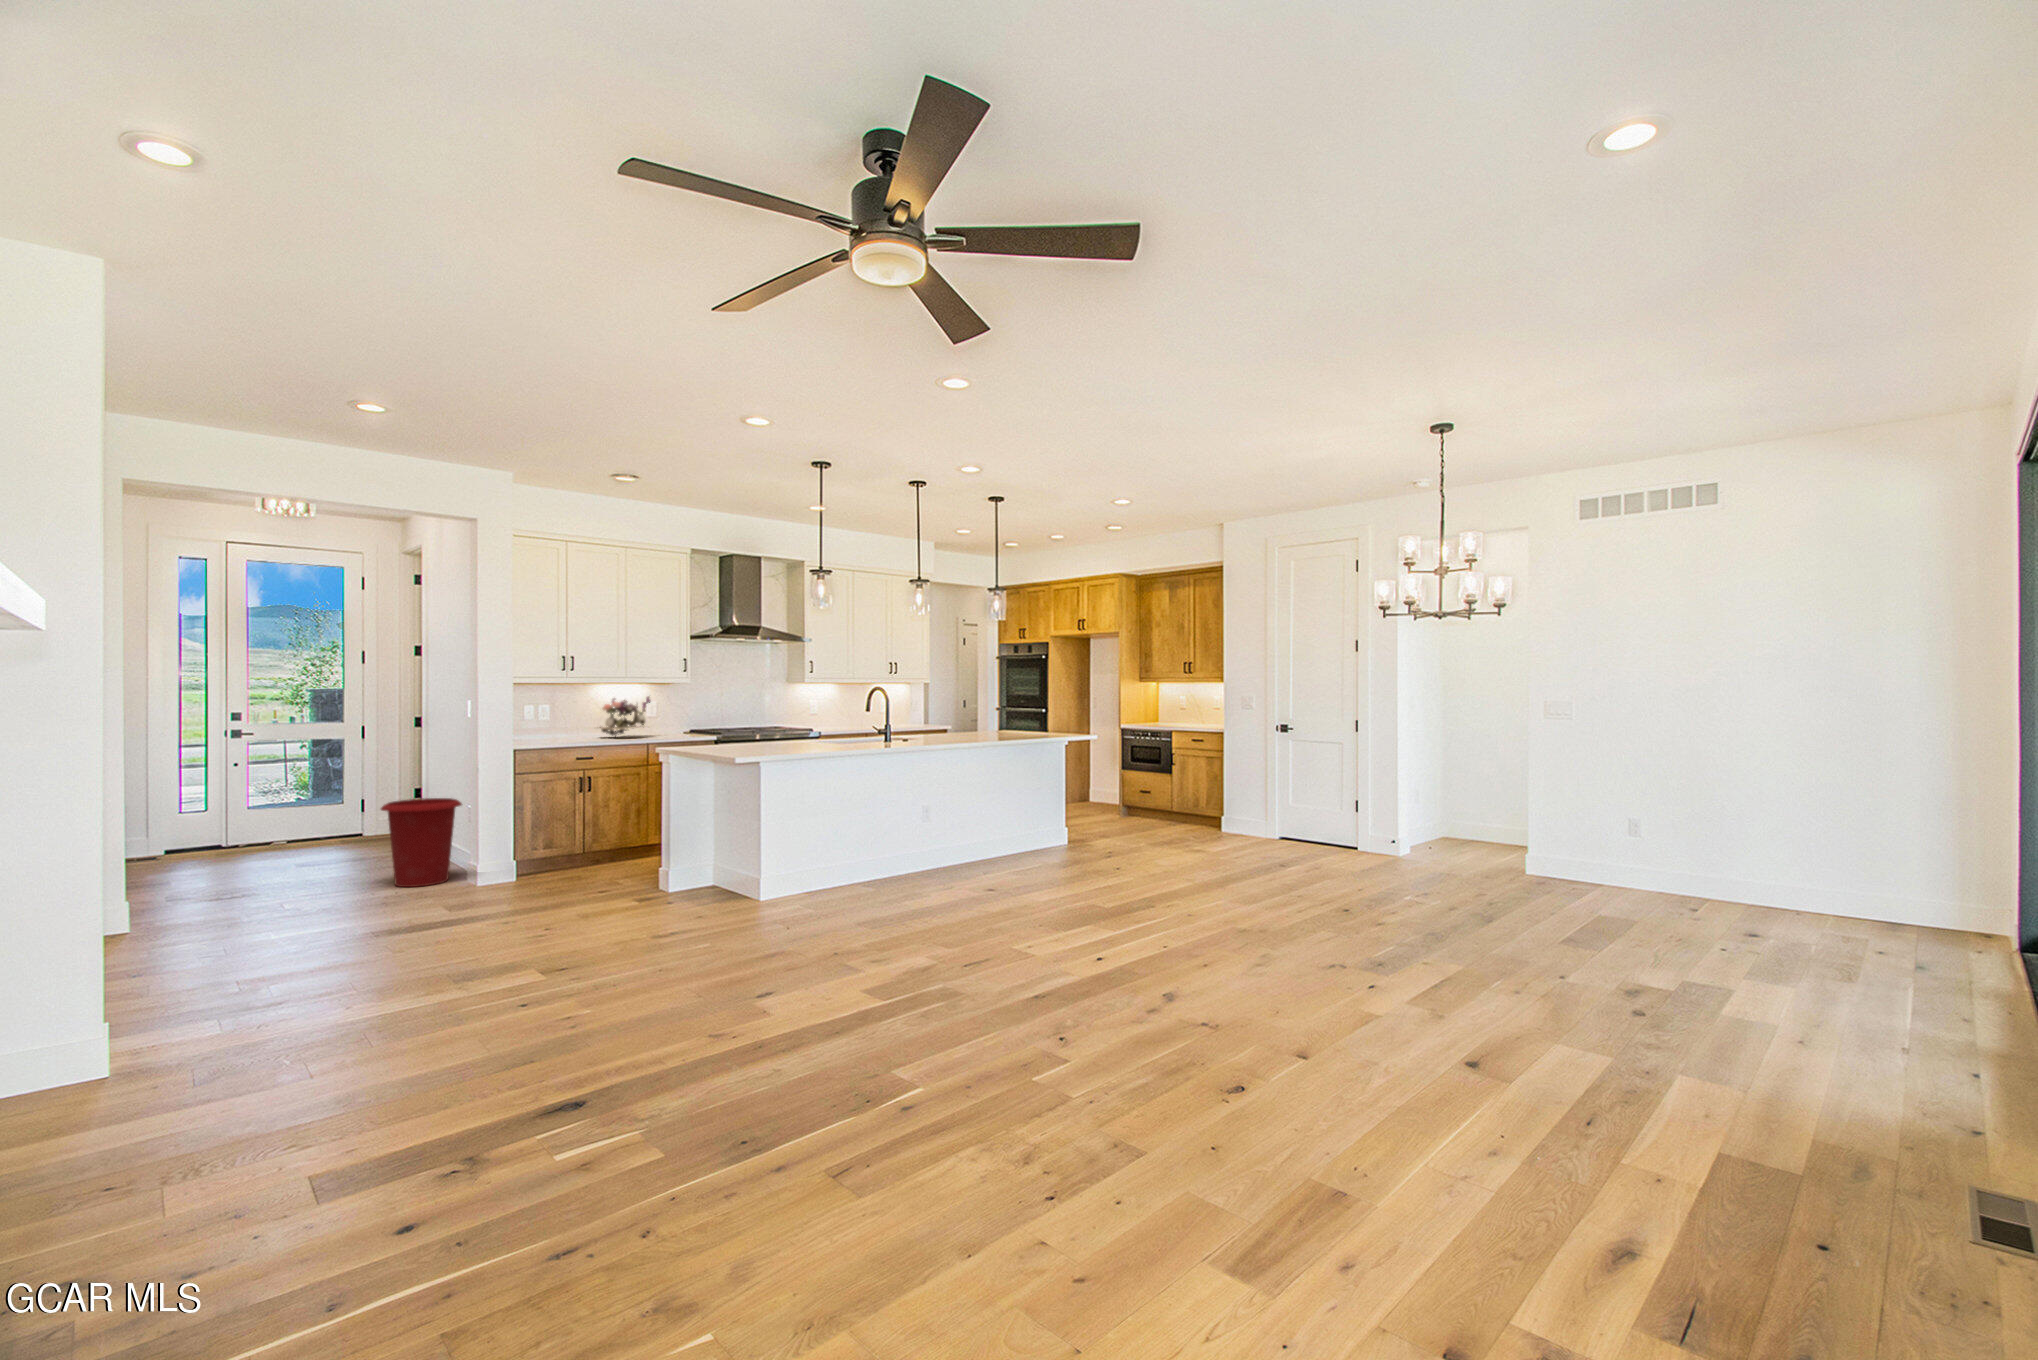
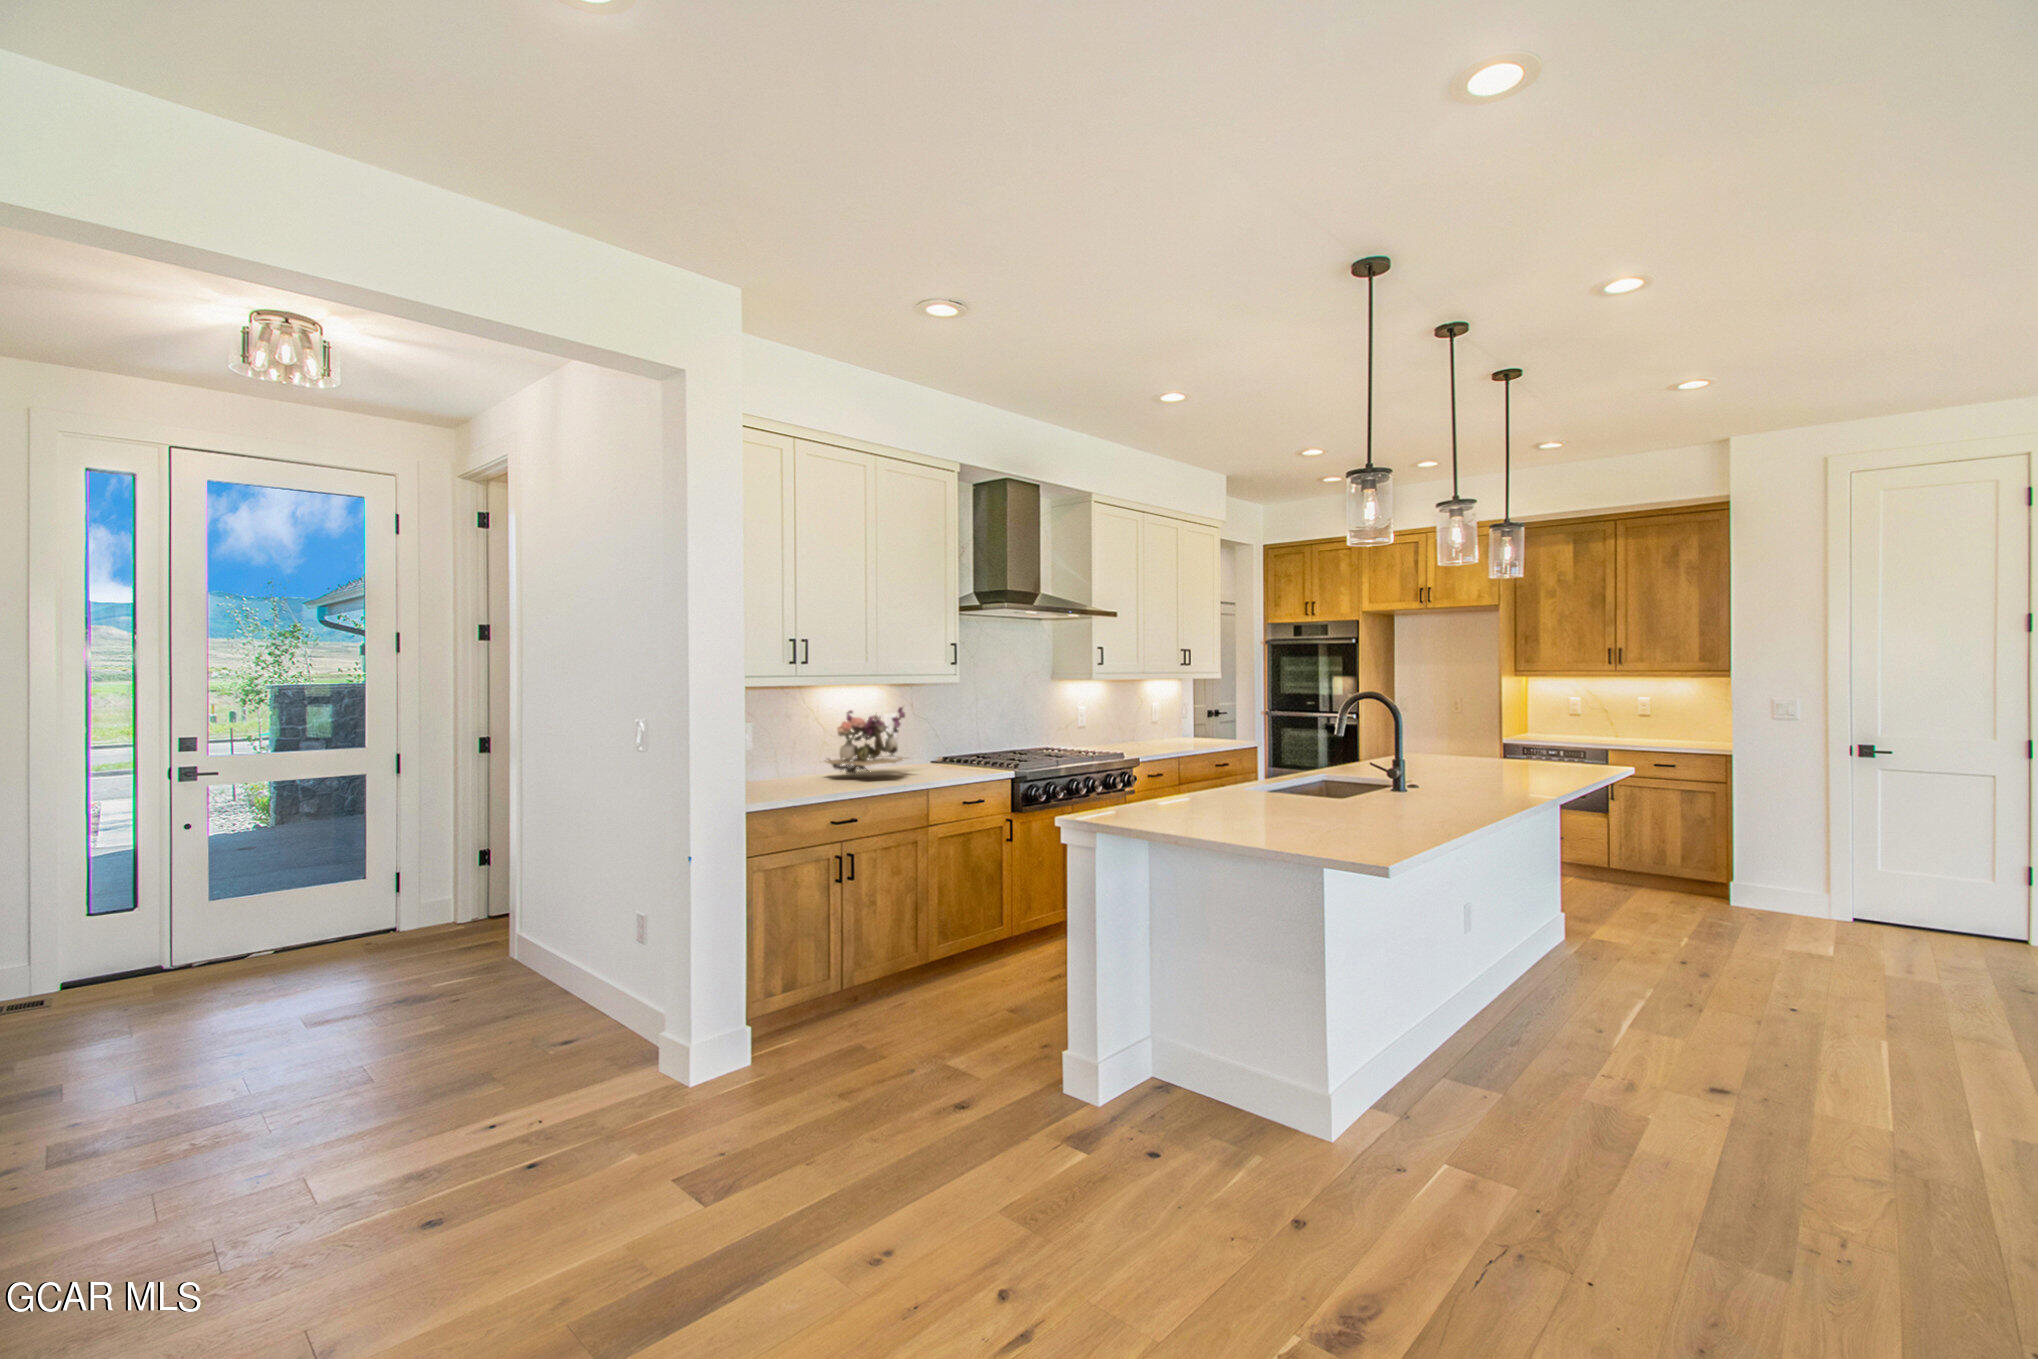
waste bin: present [381,798,462,887] -> none [504,906,650,1092]

